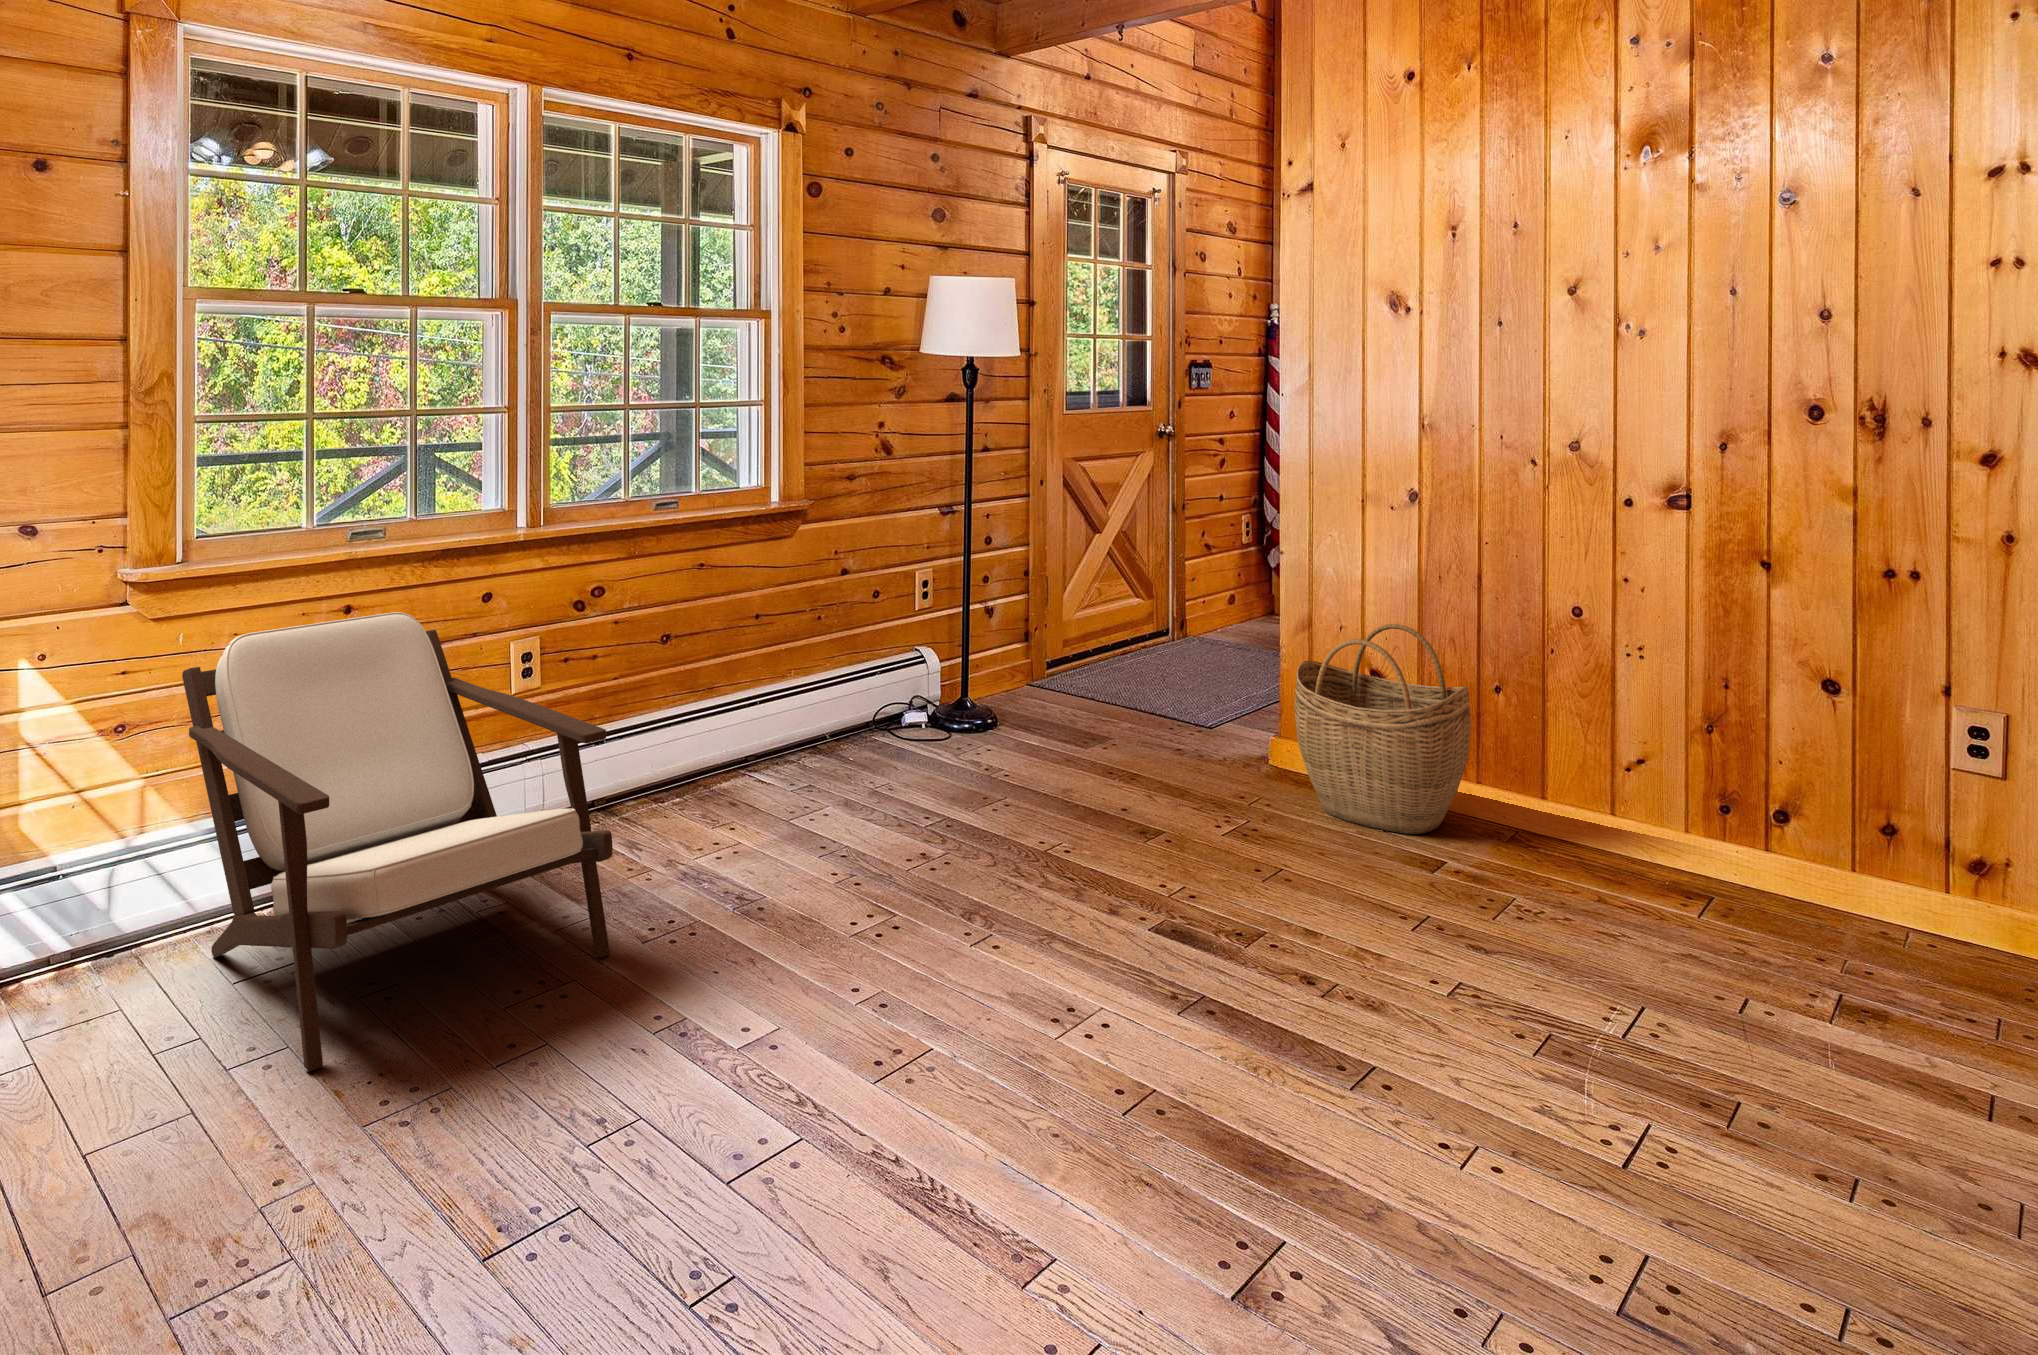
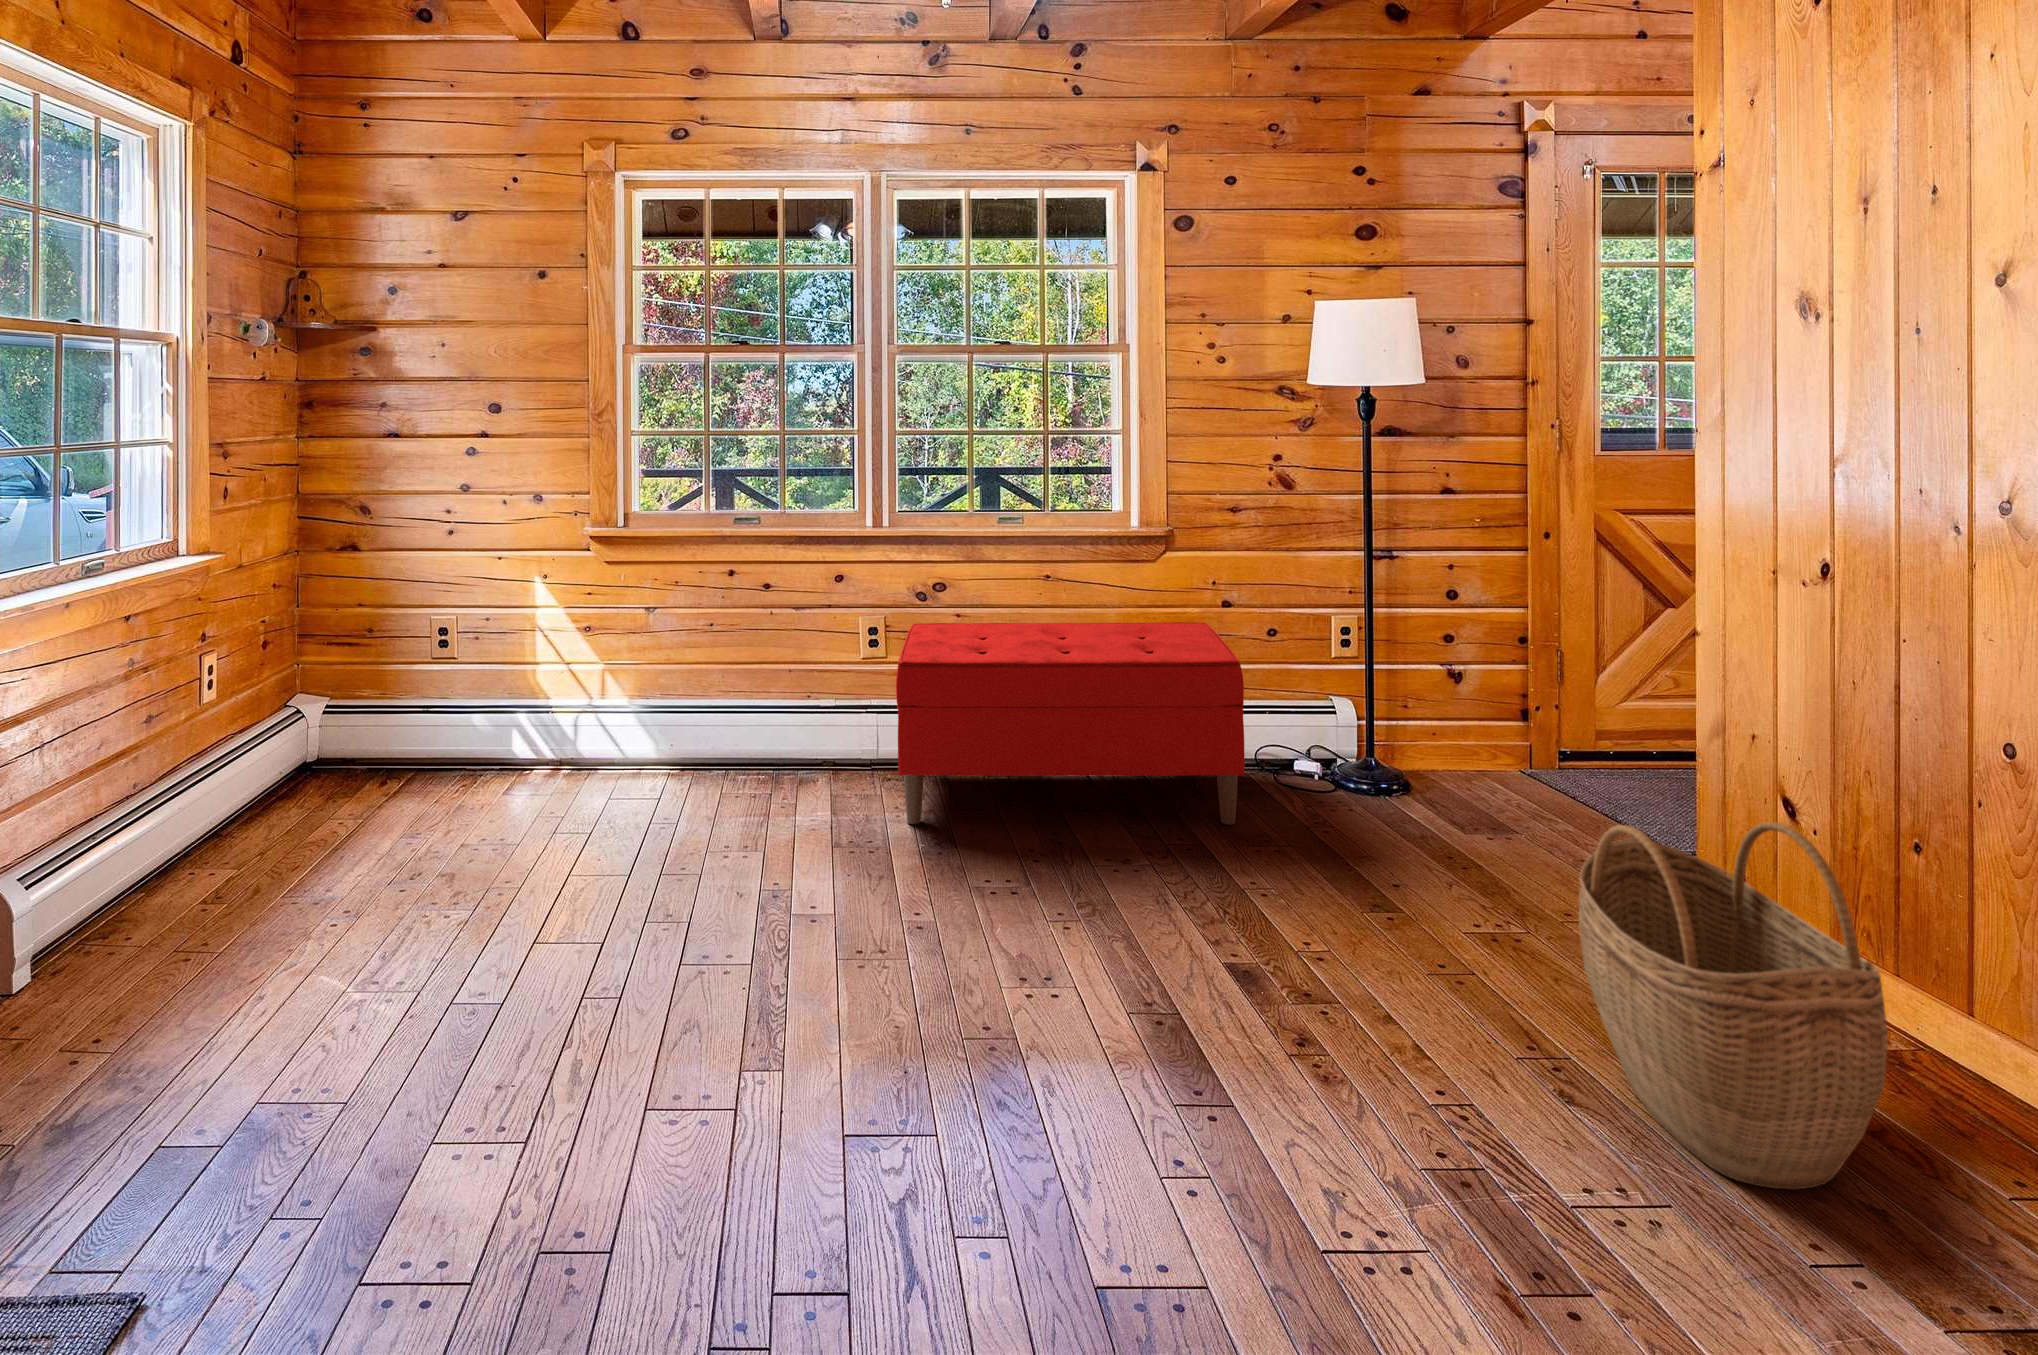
bench: none [579,593,945,850] -> present [896,622,1245,825]
armchair: present [182,612,613,1071] -> none [491,580,781,882]

